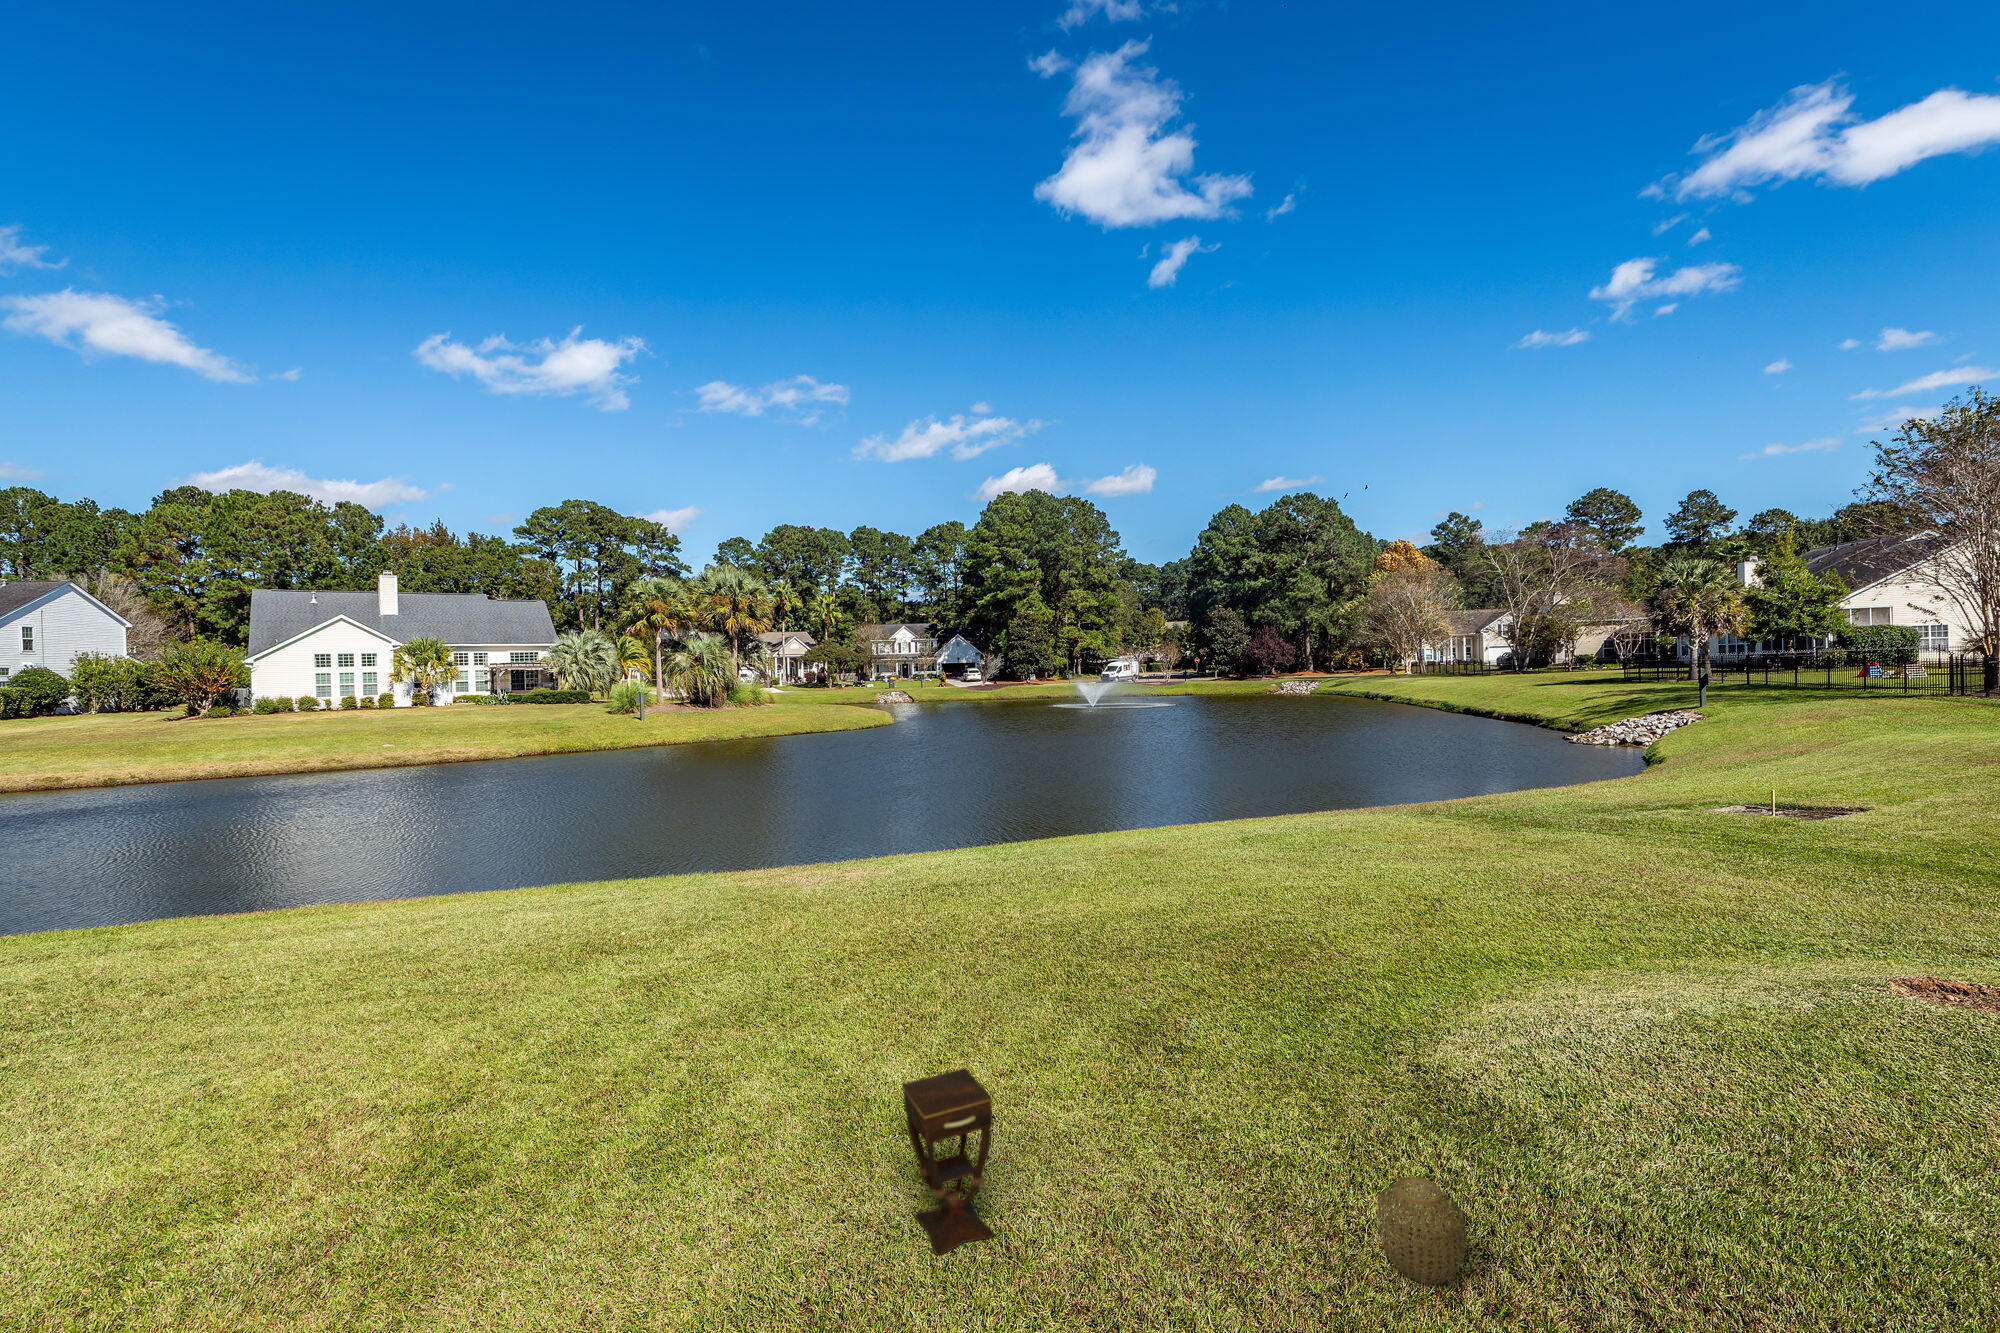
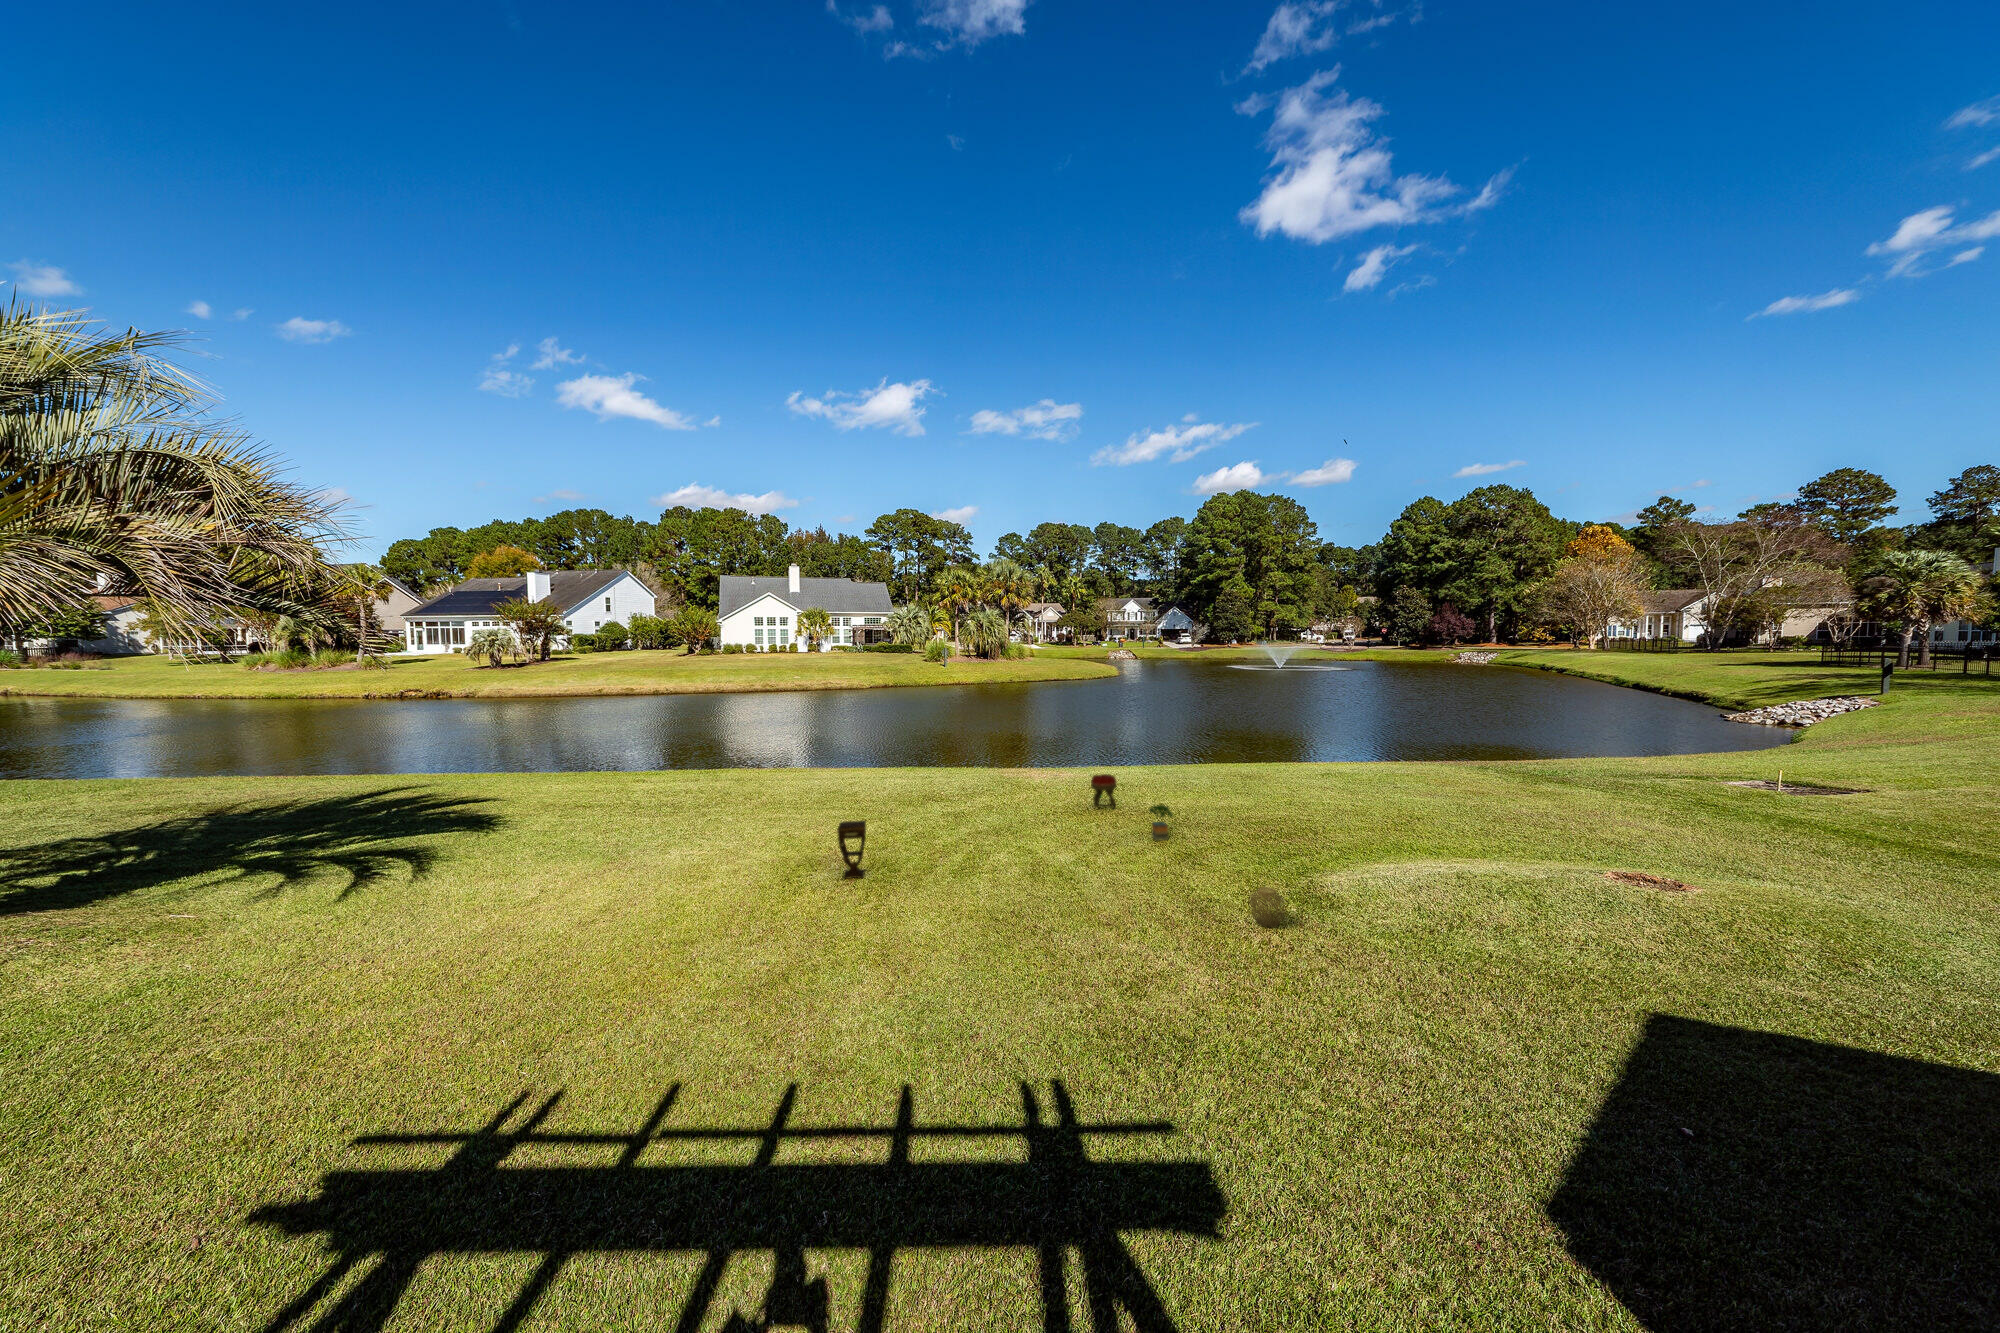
footstool: none [912,891,960,961] -> present [1091,774,1116,809]
potted tree: none [1042,950,1094,1028] -> present [1149,805,1173,841]
side table: present [902,1068,995,1255] -> present [837,820,866,879]

